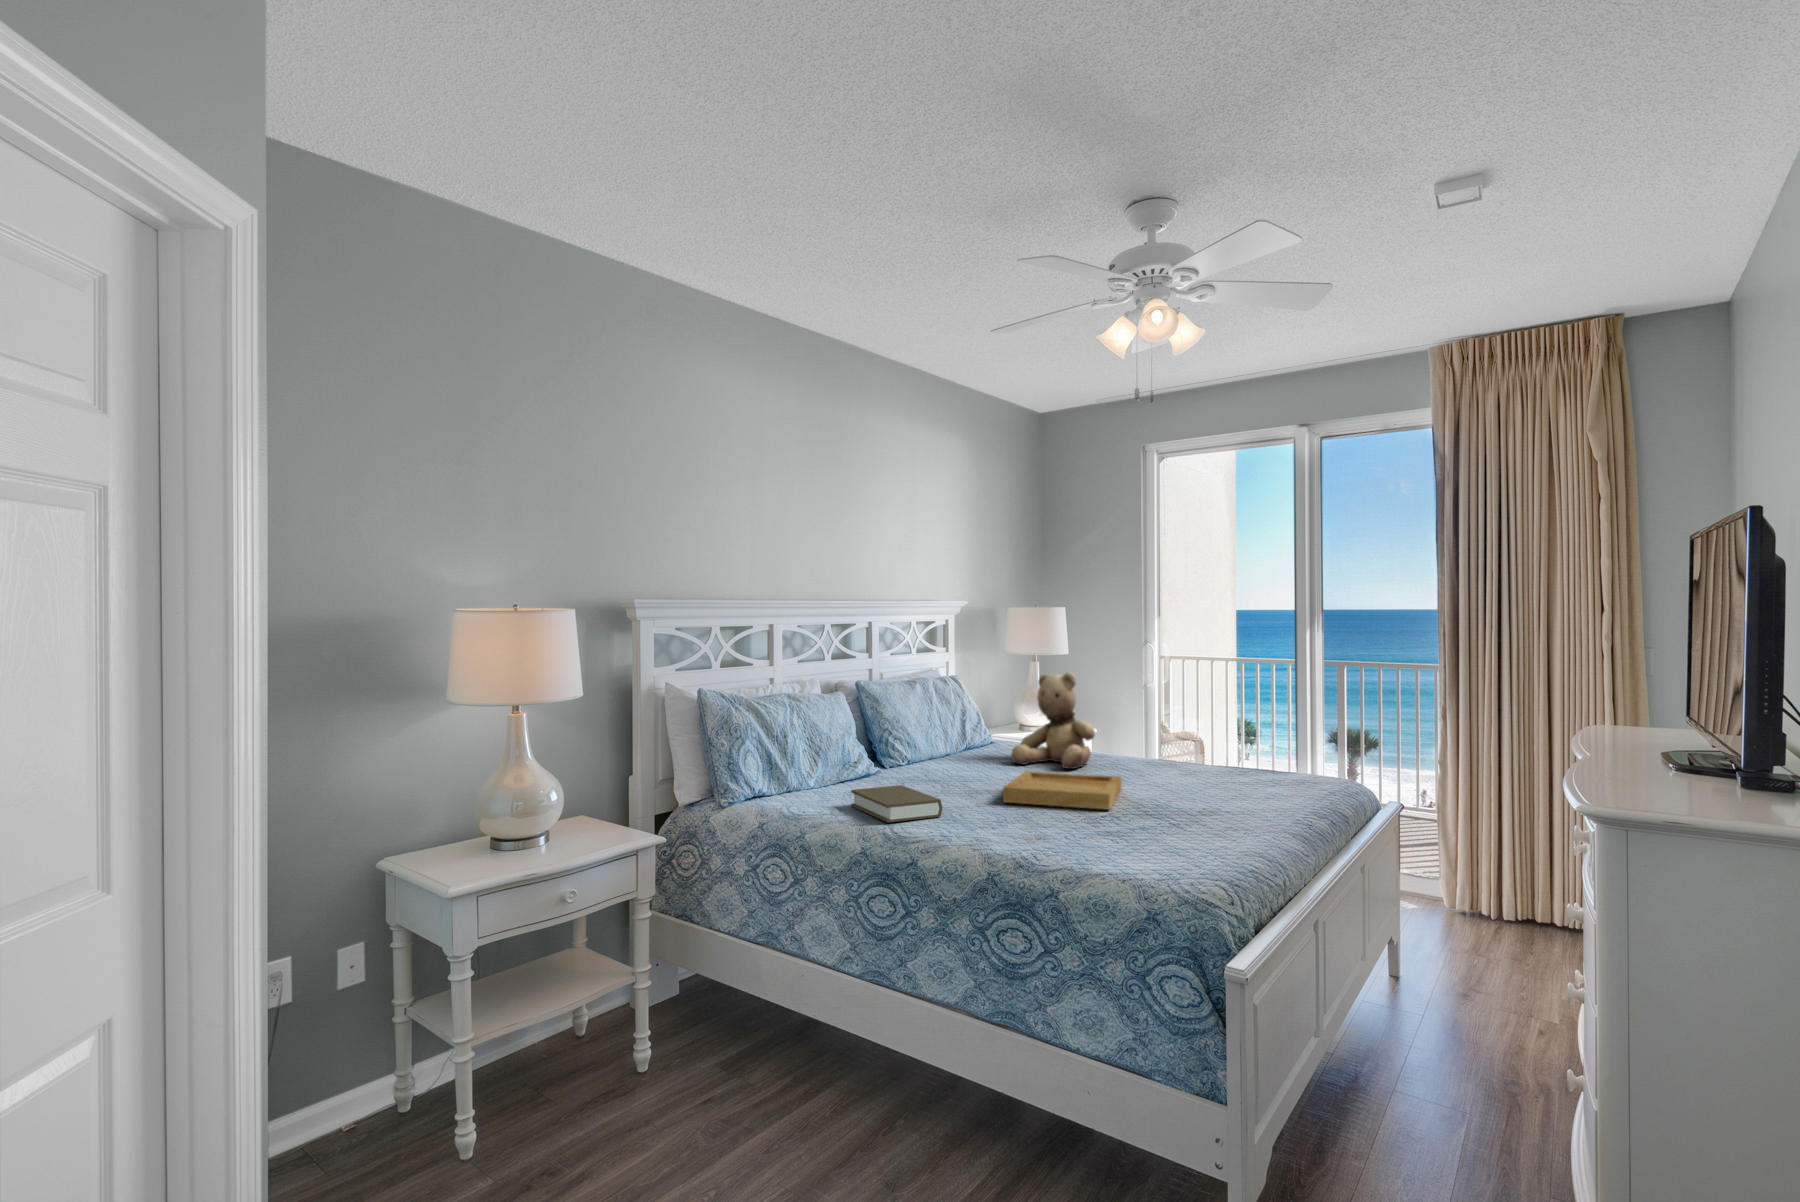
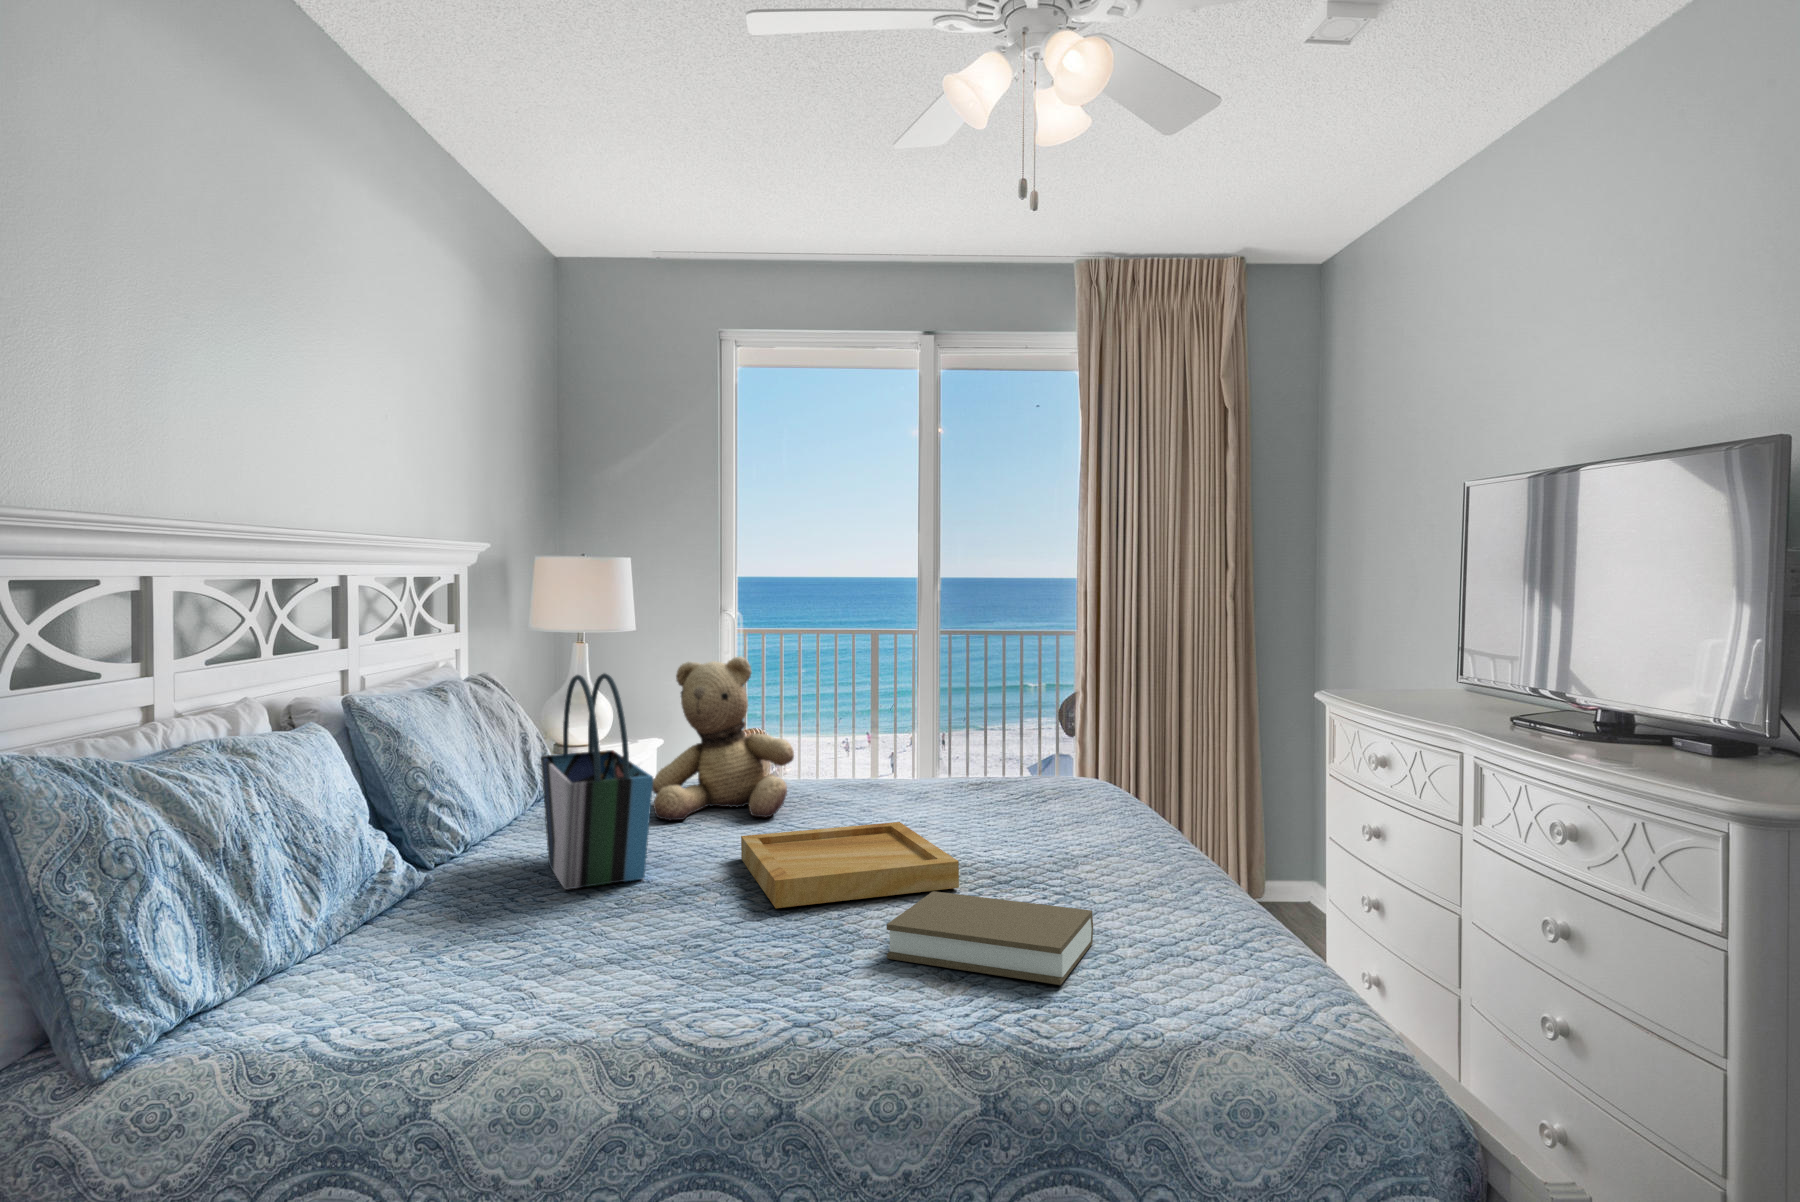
tote bag: none [922,675,975,784] -> present [541,673,653,890]
book: present [851,785,942,823] -> present [887,891,1093,985]

